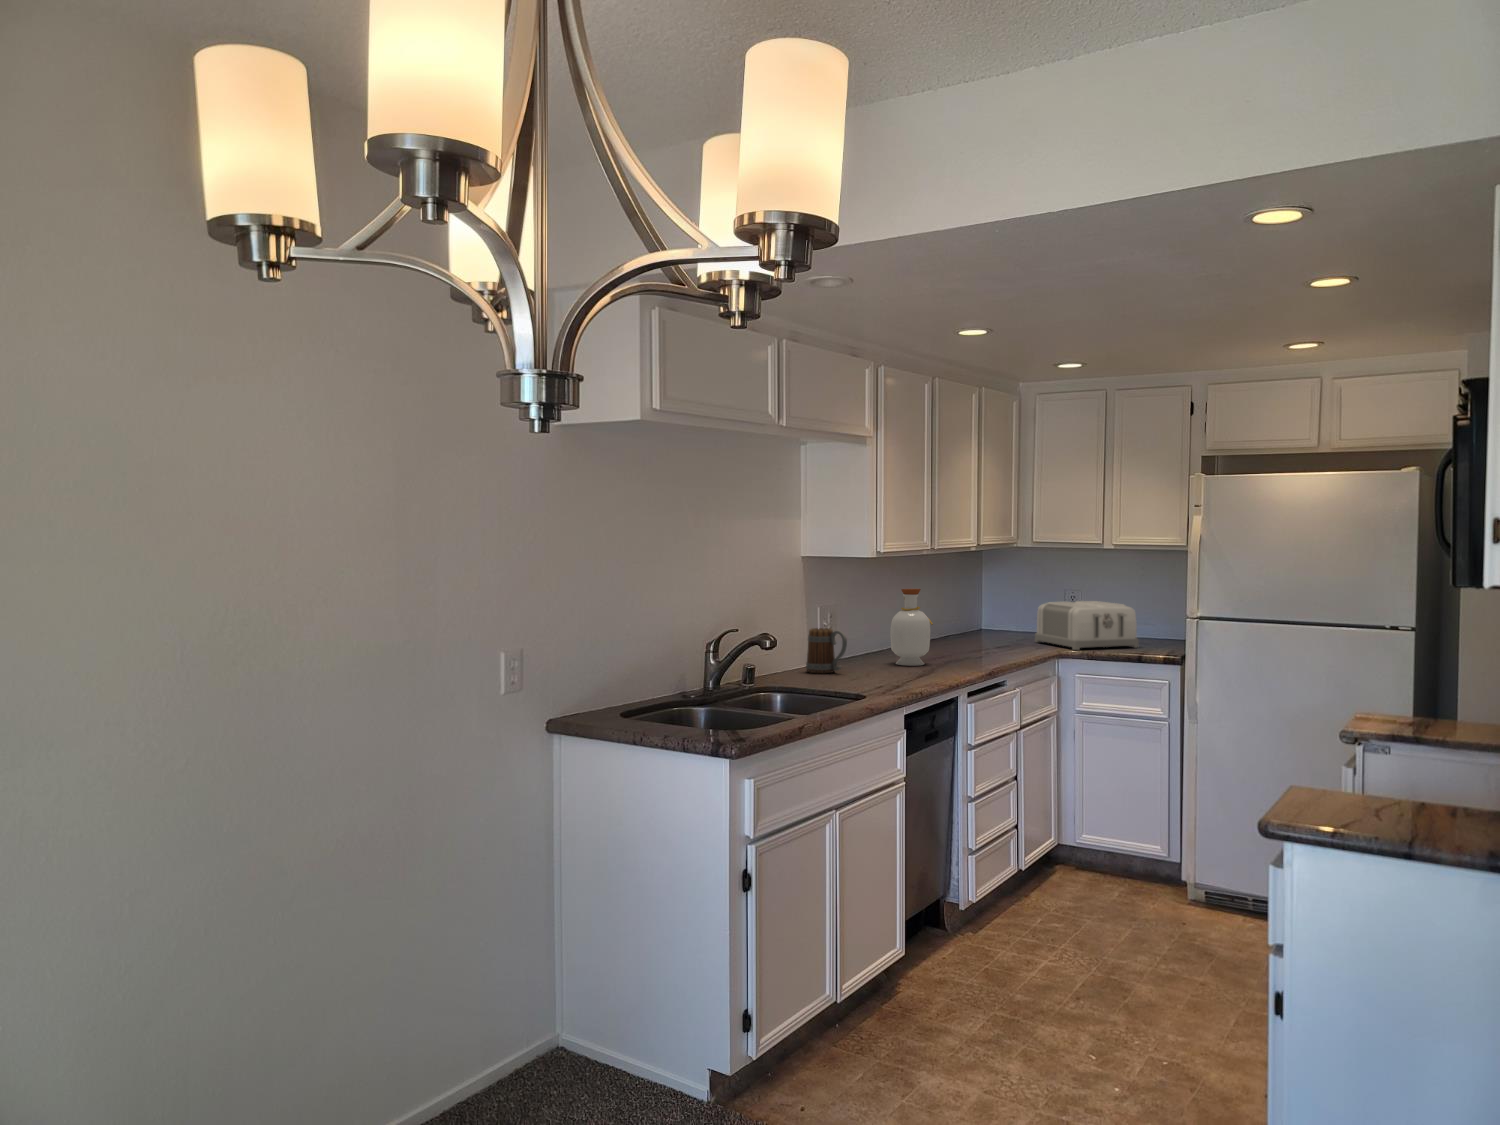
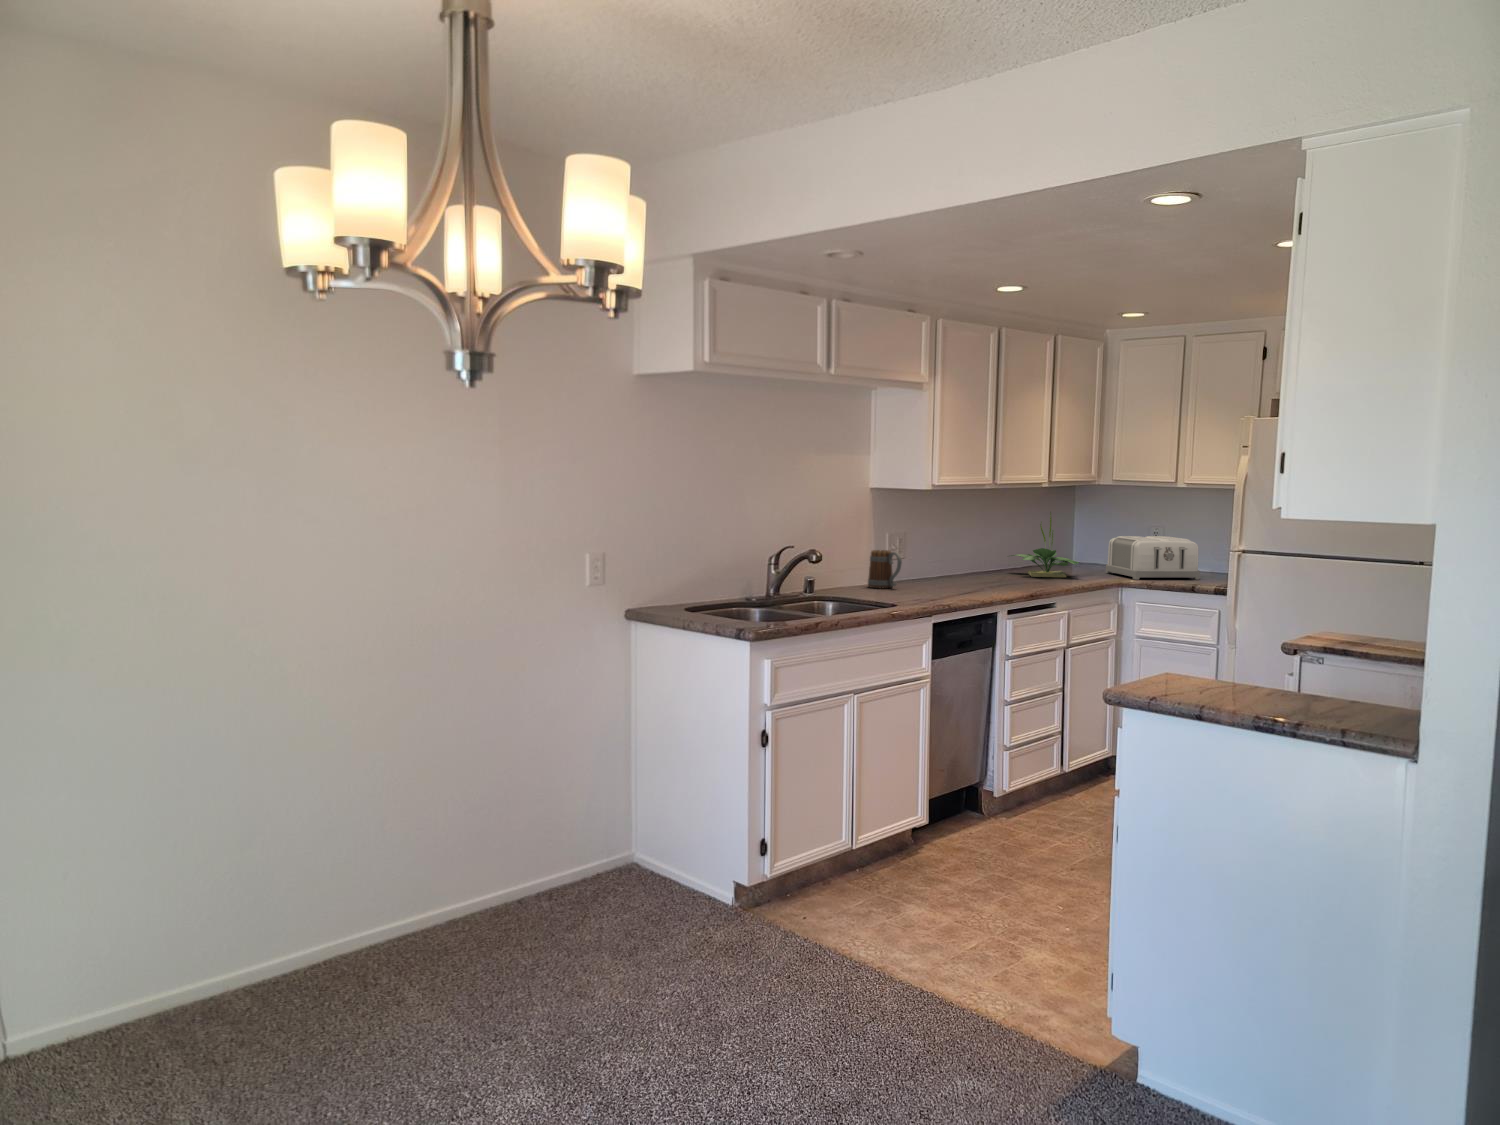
potted plant: none [934,577,1018,650] -> present [1011,512,1079,577]
bottle: present [890,589,933,666] -> none [949,519,988,586]

